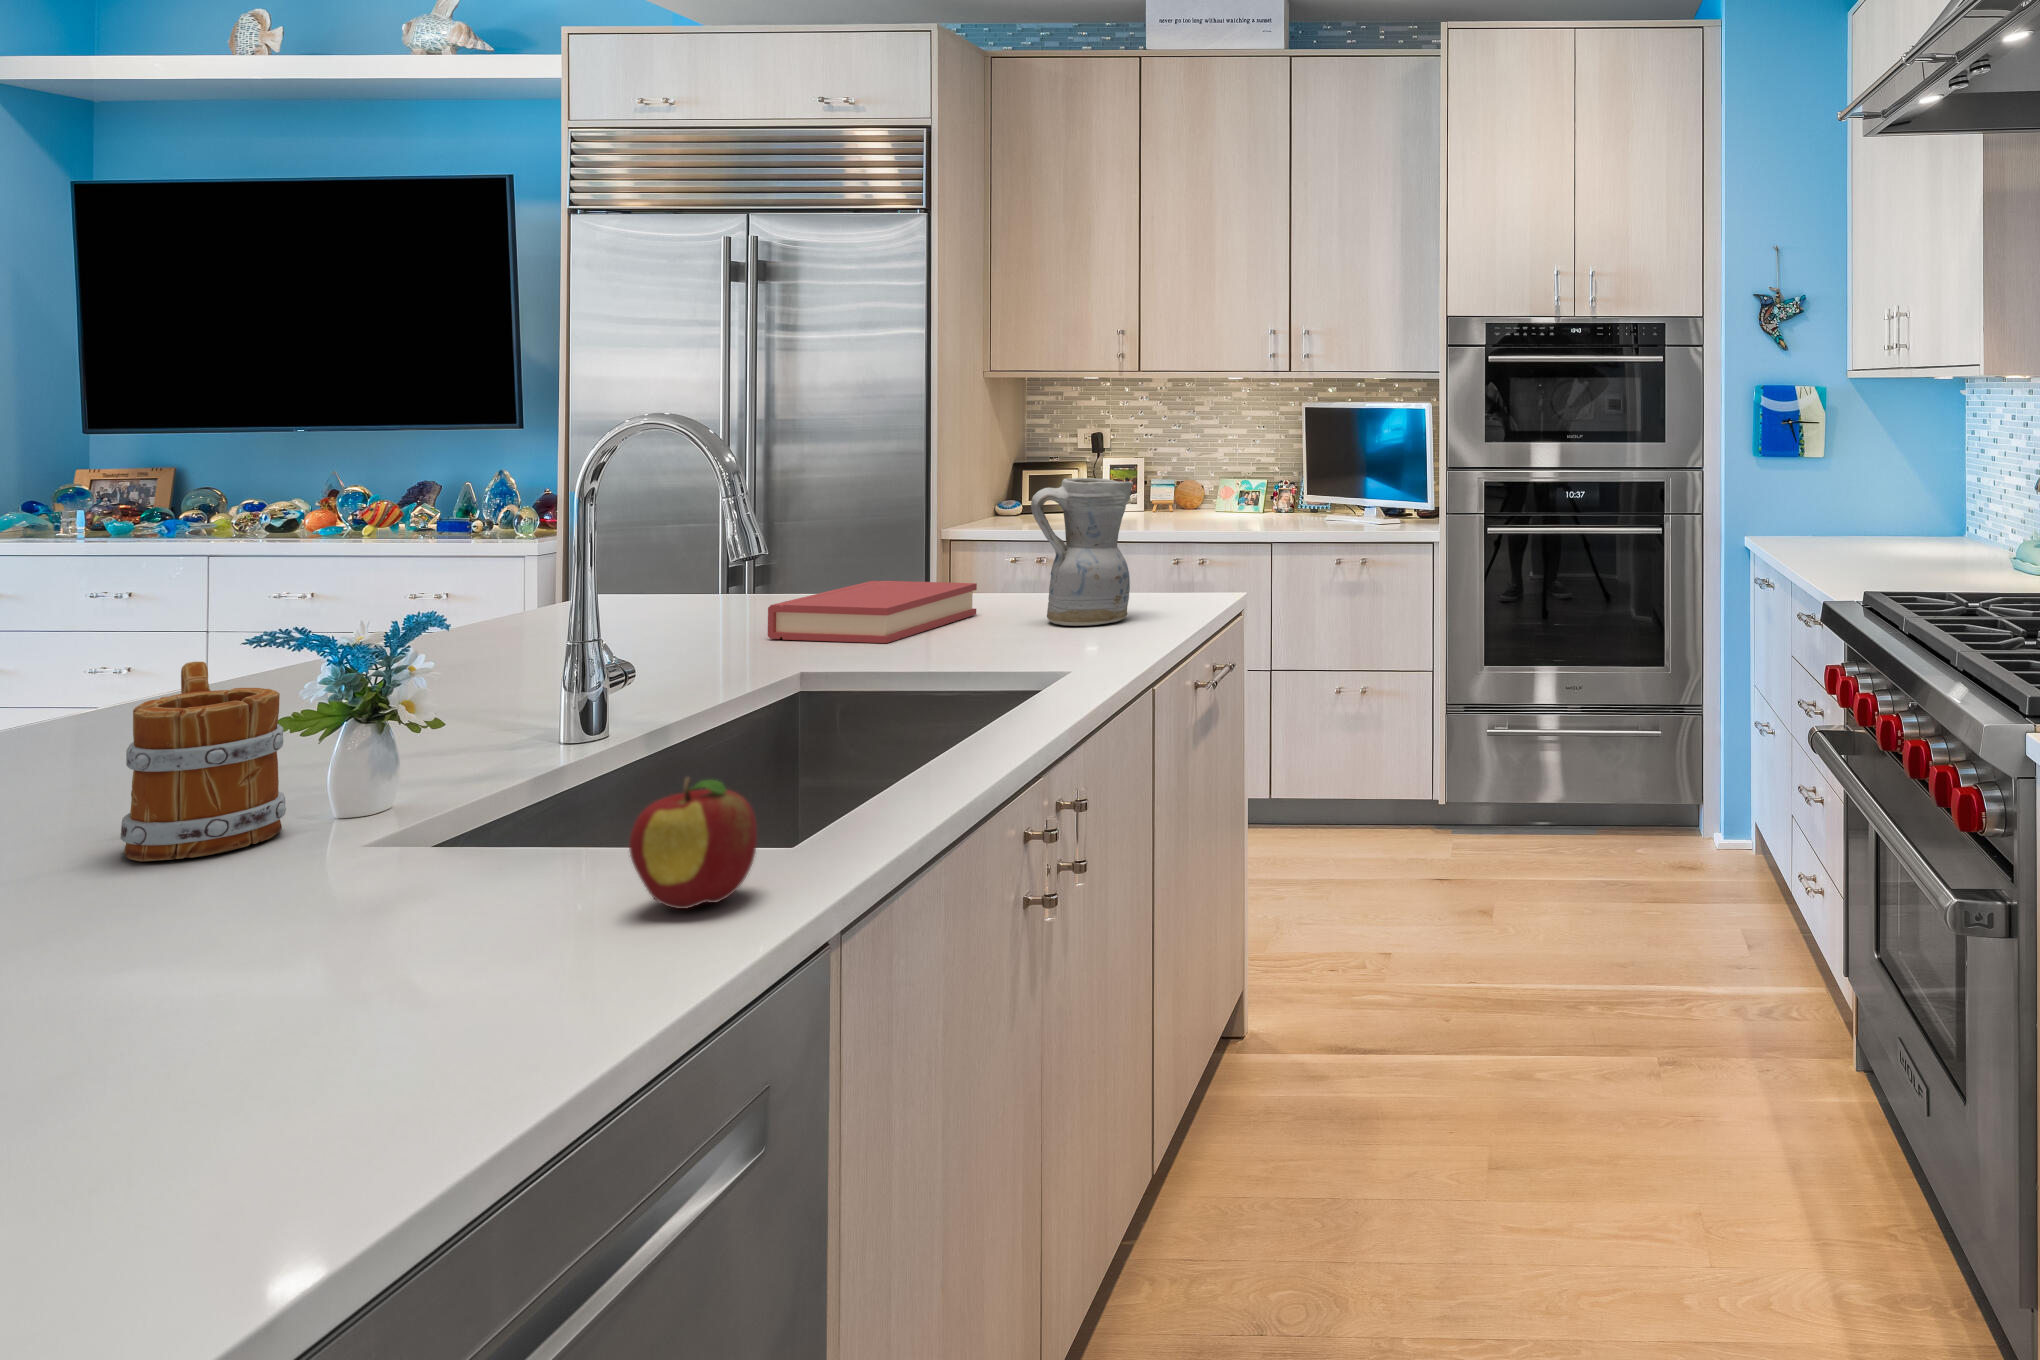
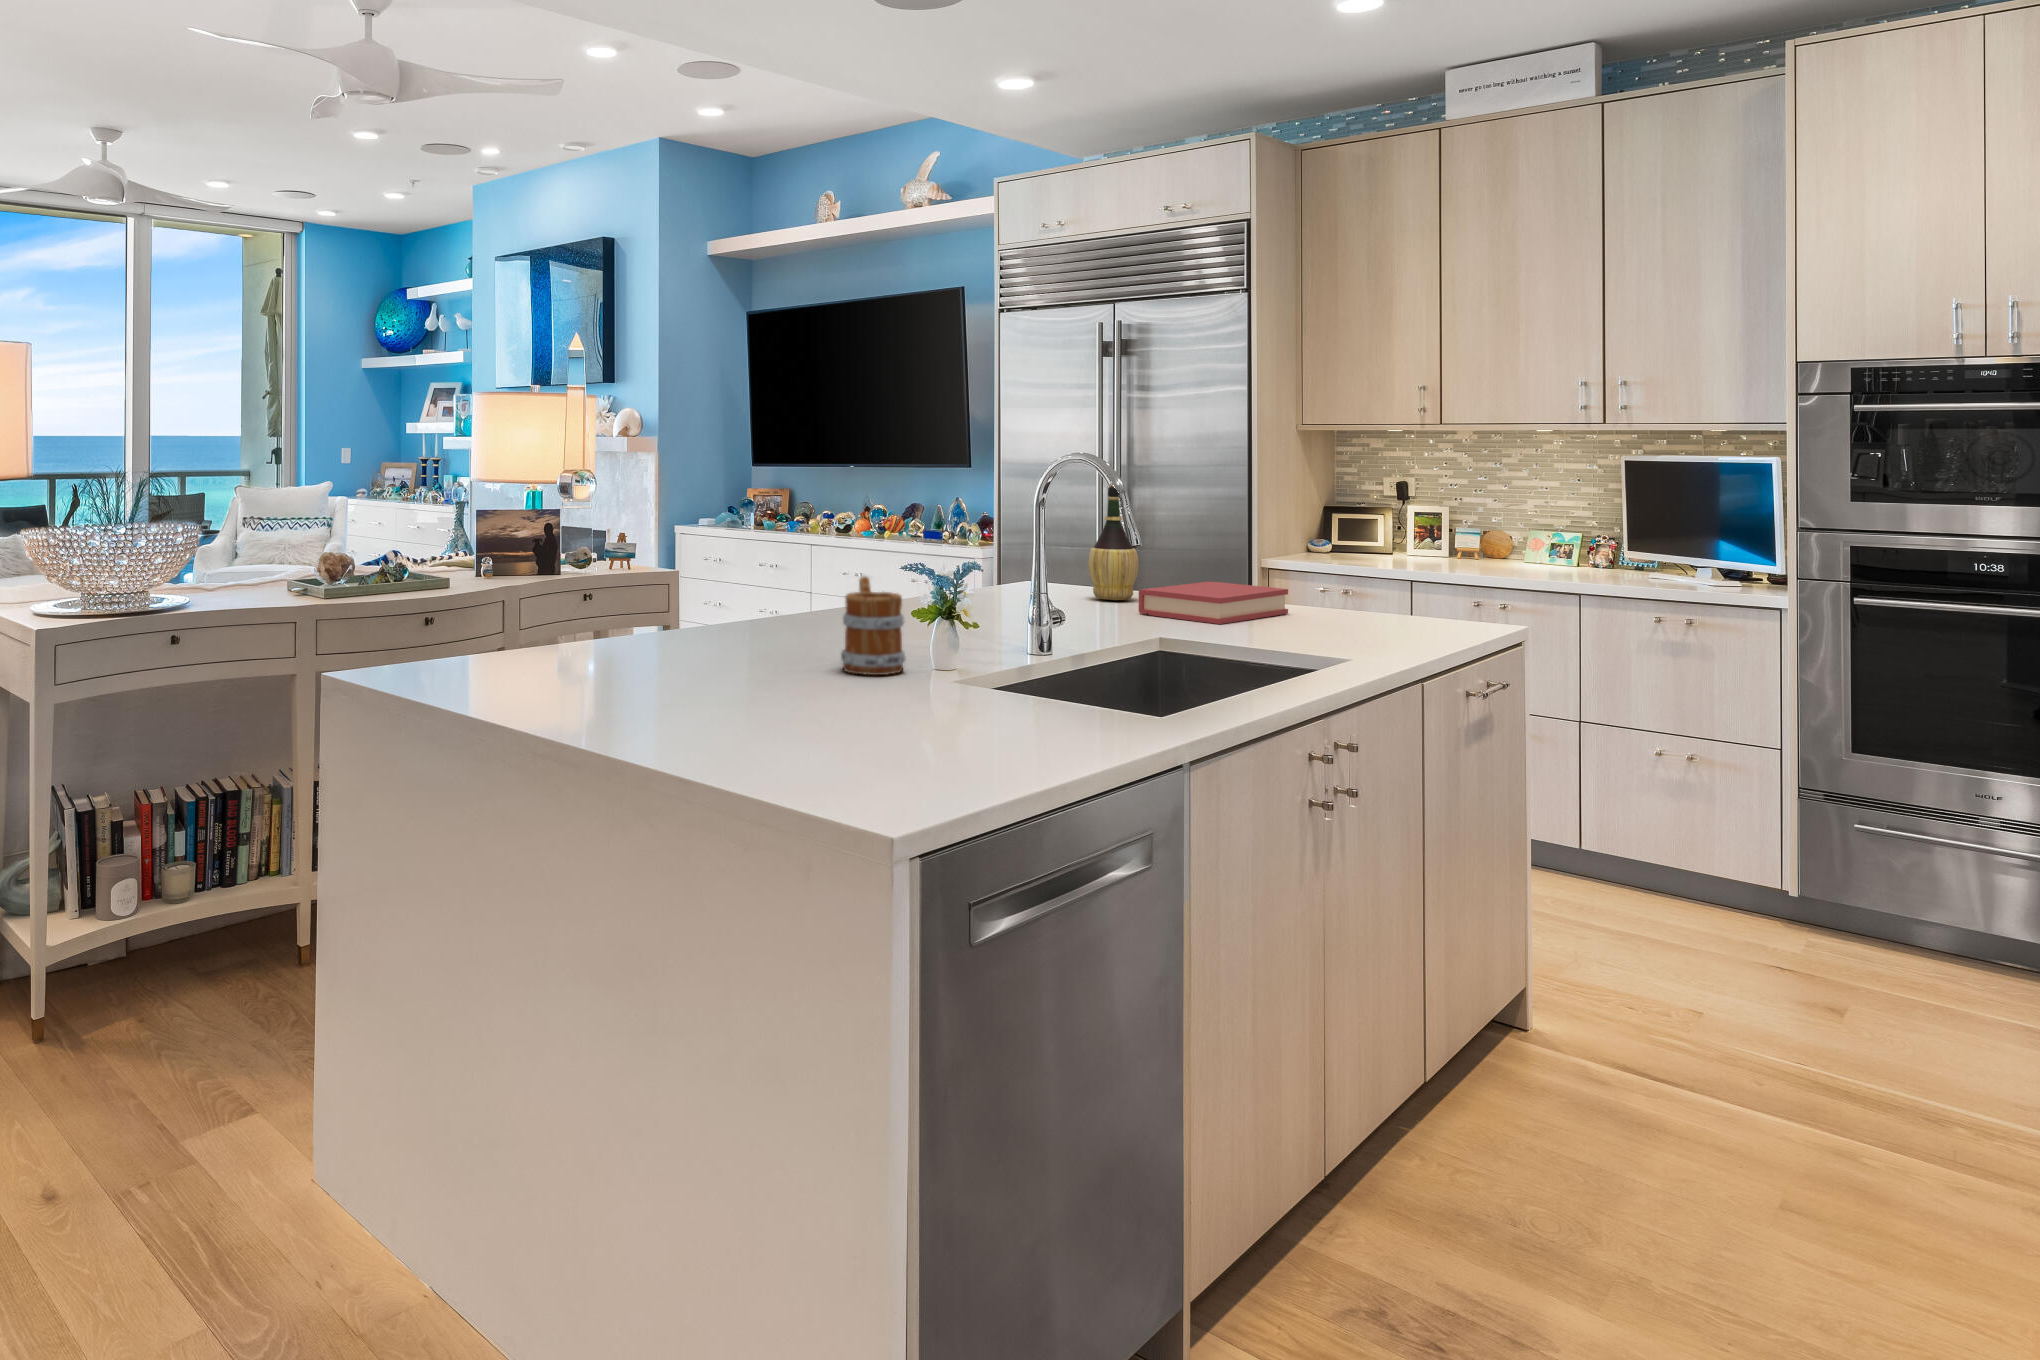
wine bottle: none [692,448,770,619] -> present [1088,479,1138,600]
ceramic pitcher: present [1031,478,1133,626] -> none [1330,509,1417,629]
apple: present [629,778,757,909] -> none [1076,657,1143,732]

